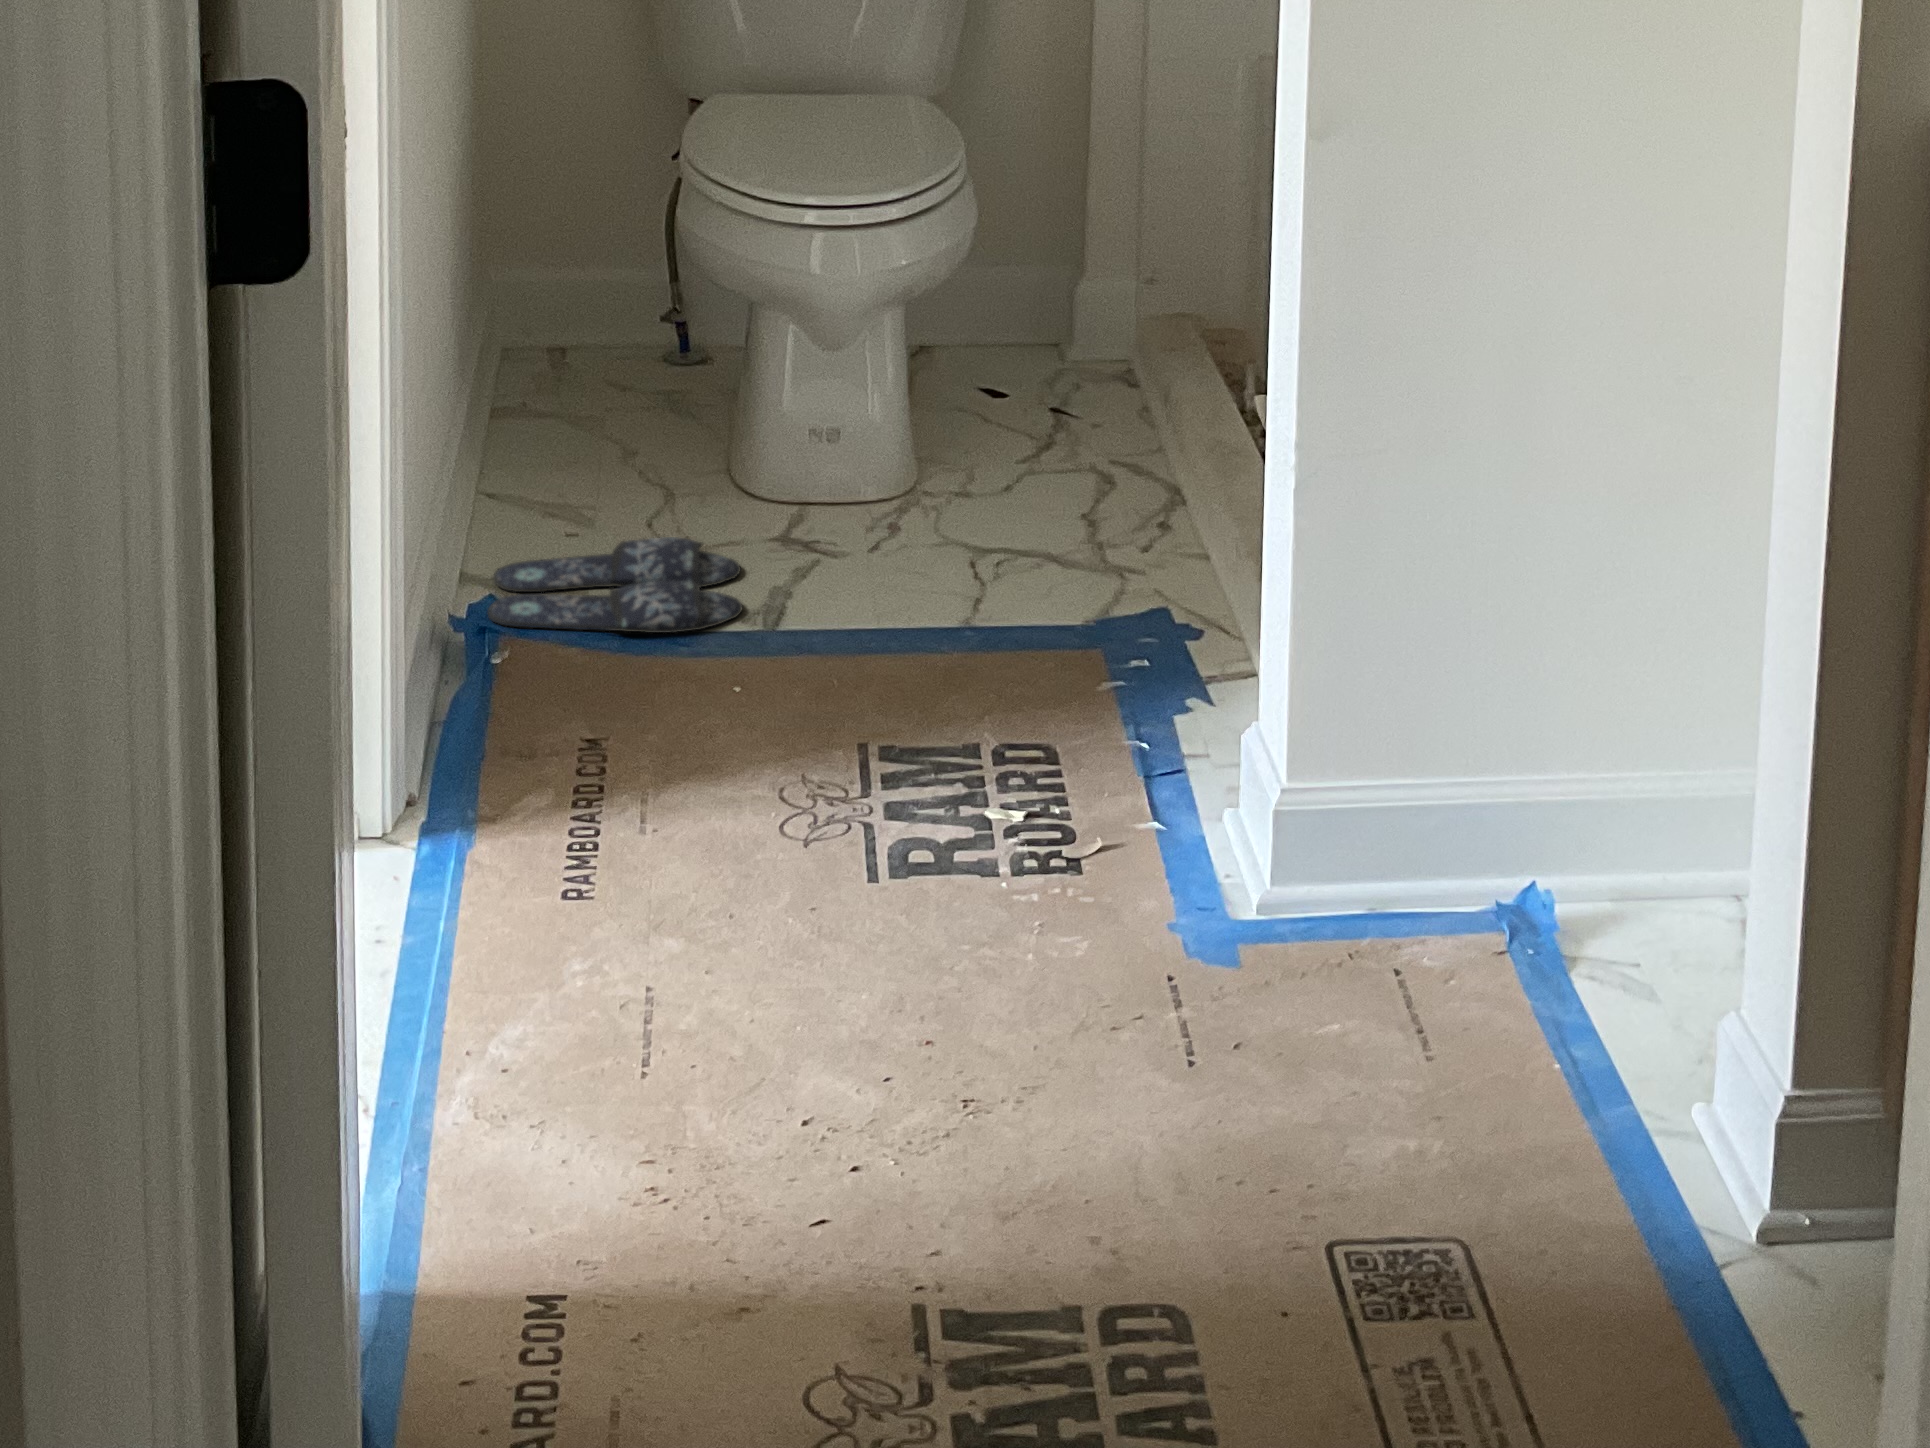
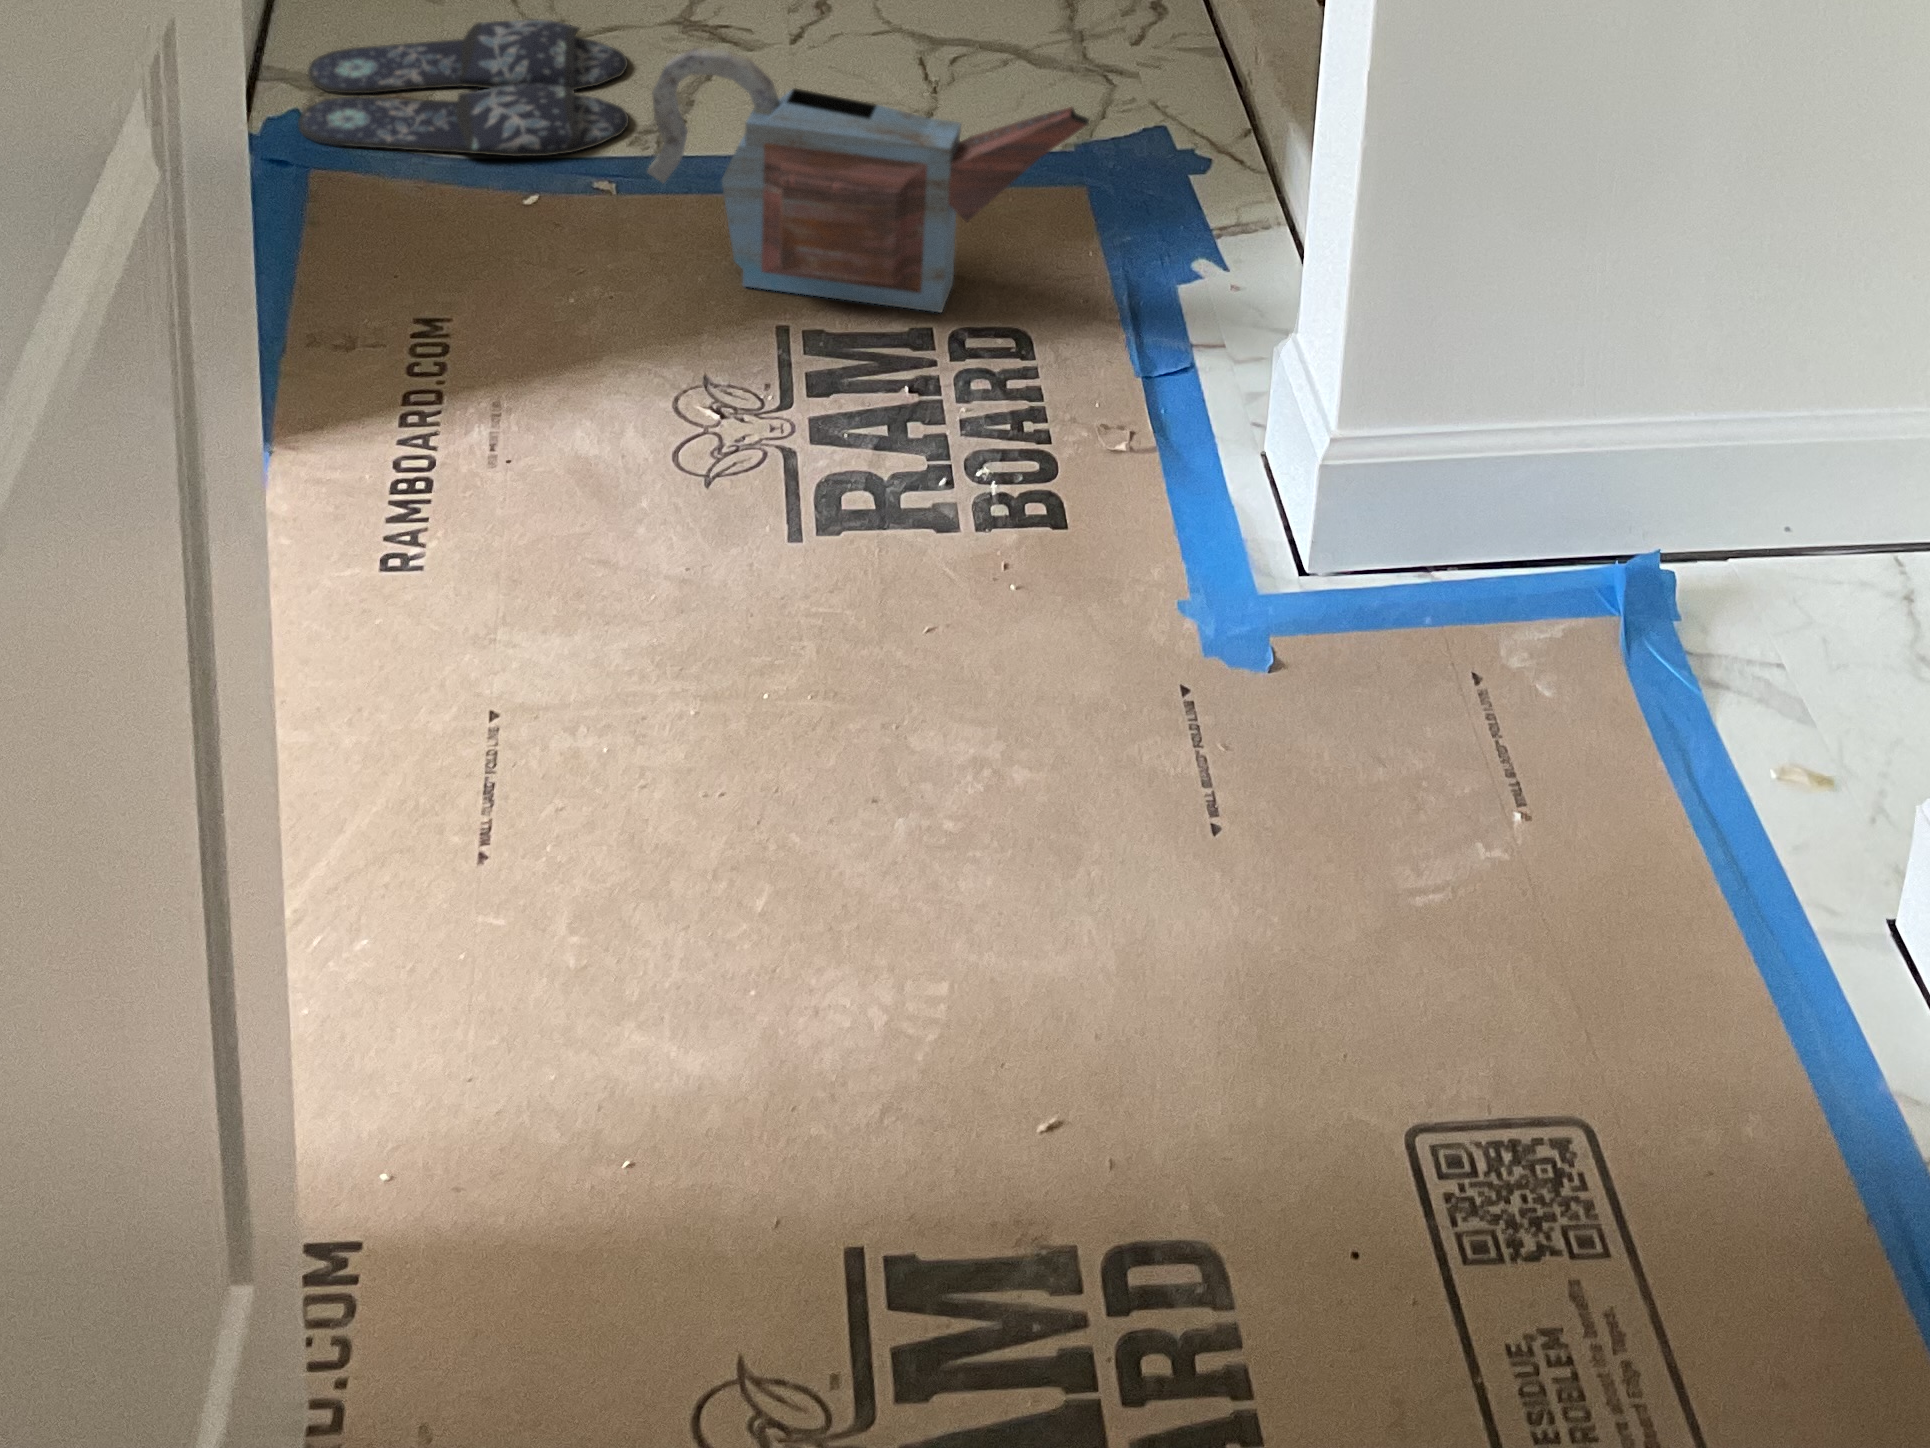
watering can: none [758,525,1098,734] -> present [648,48,1089,312]

